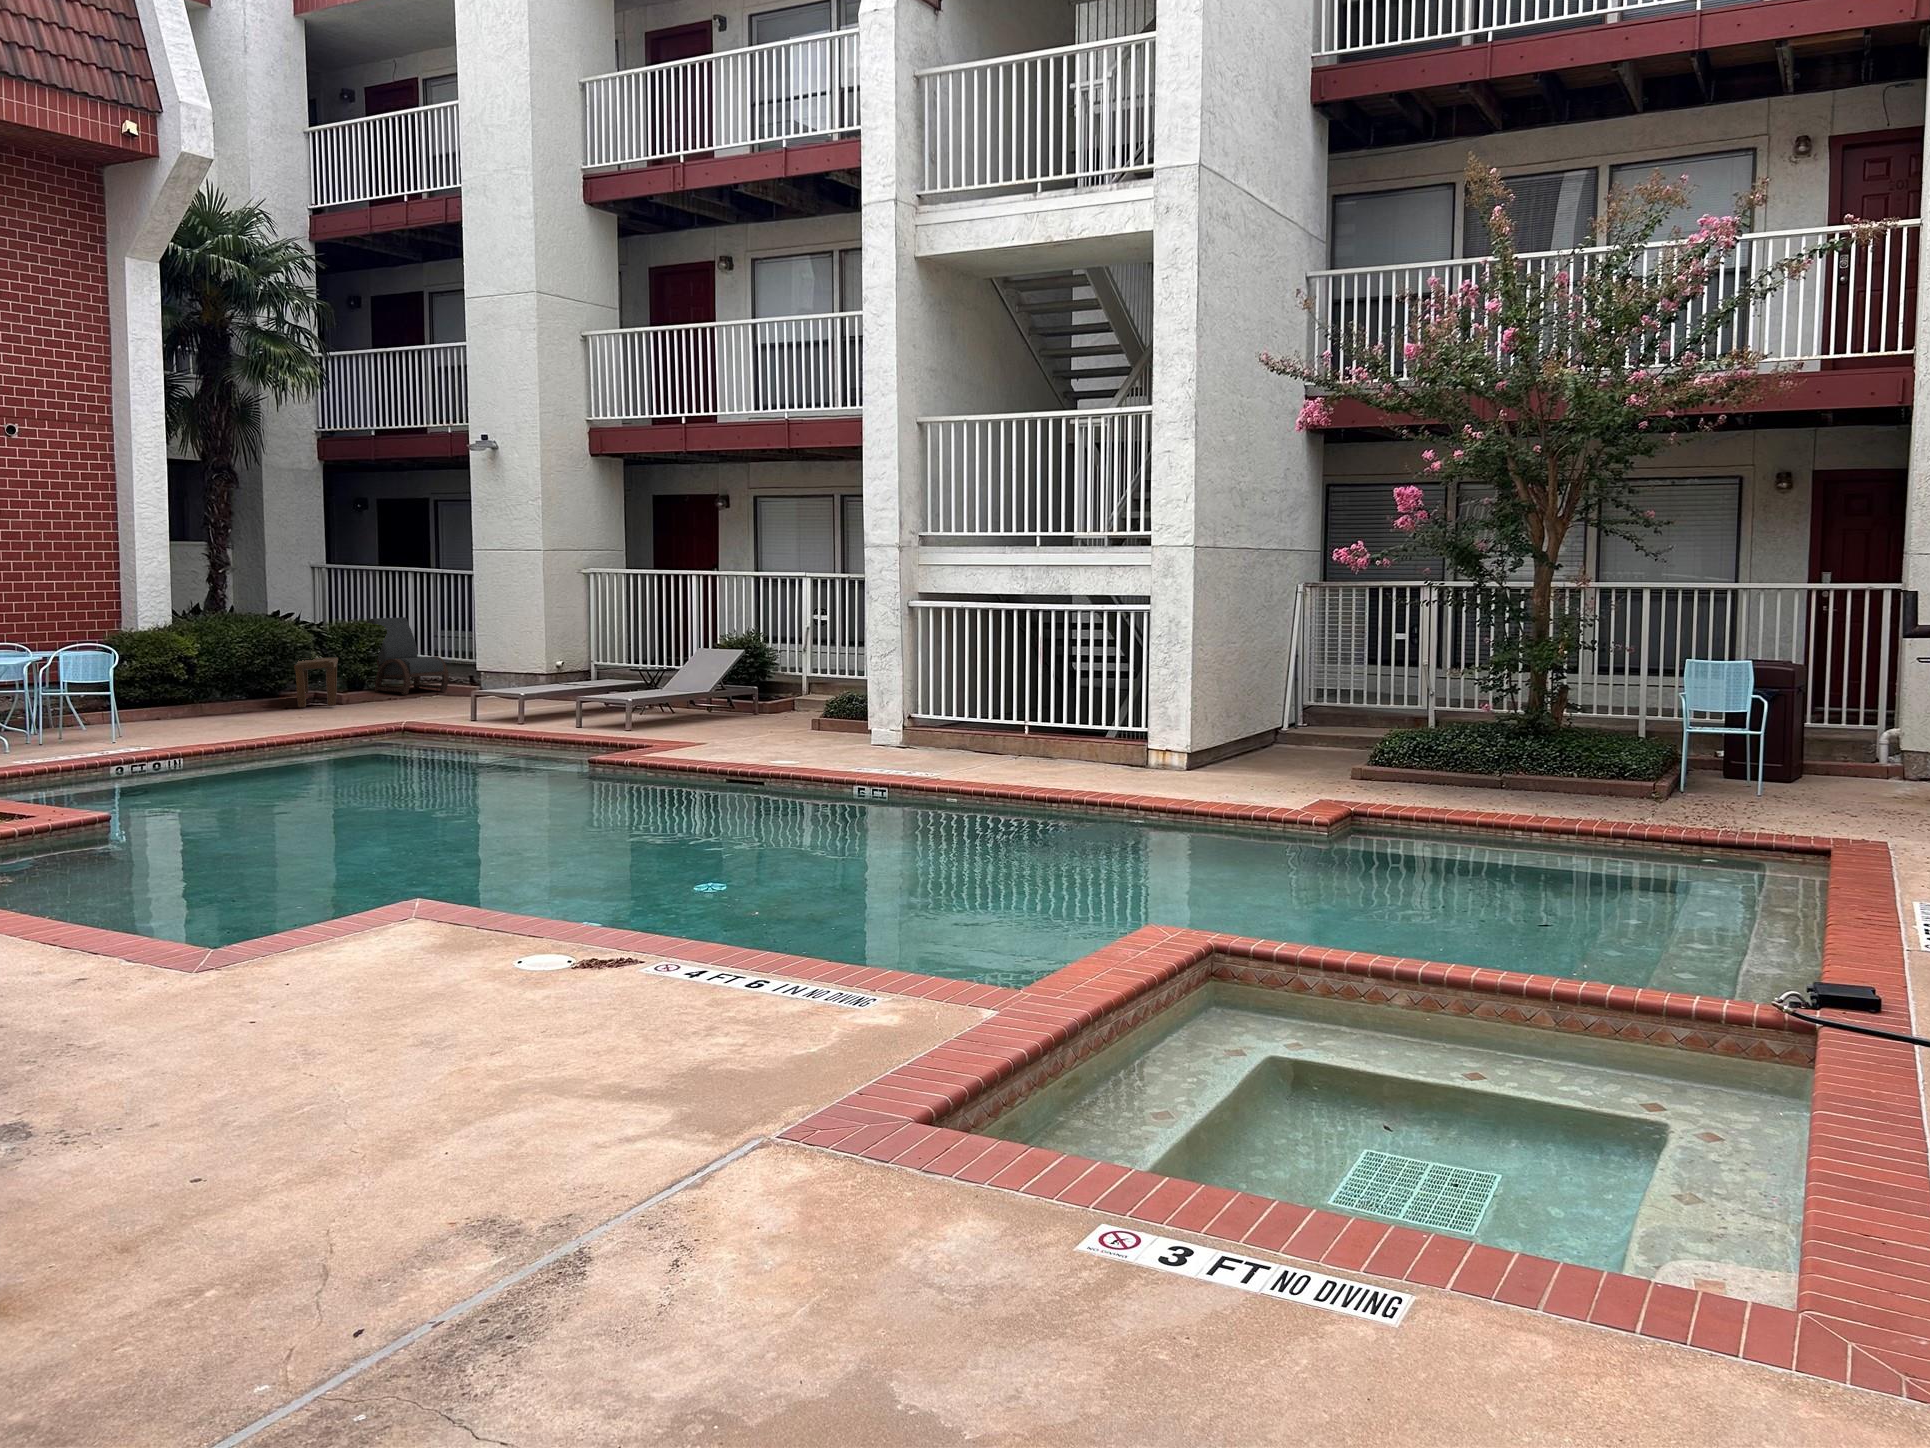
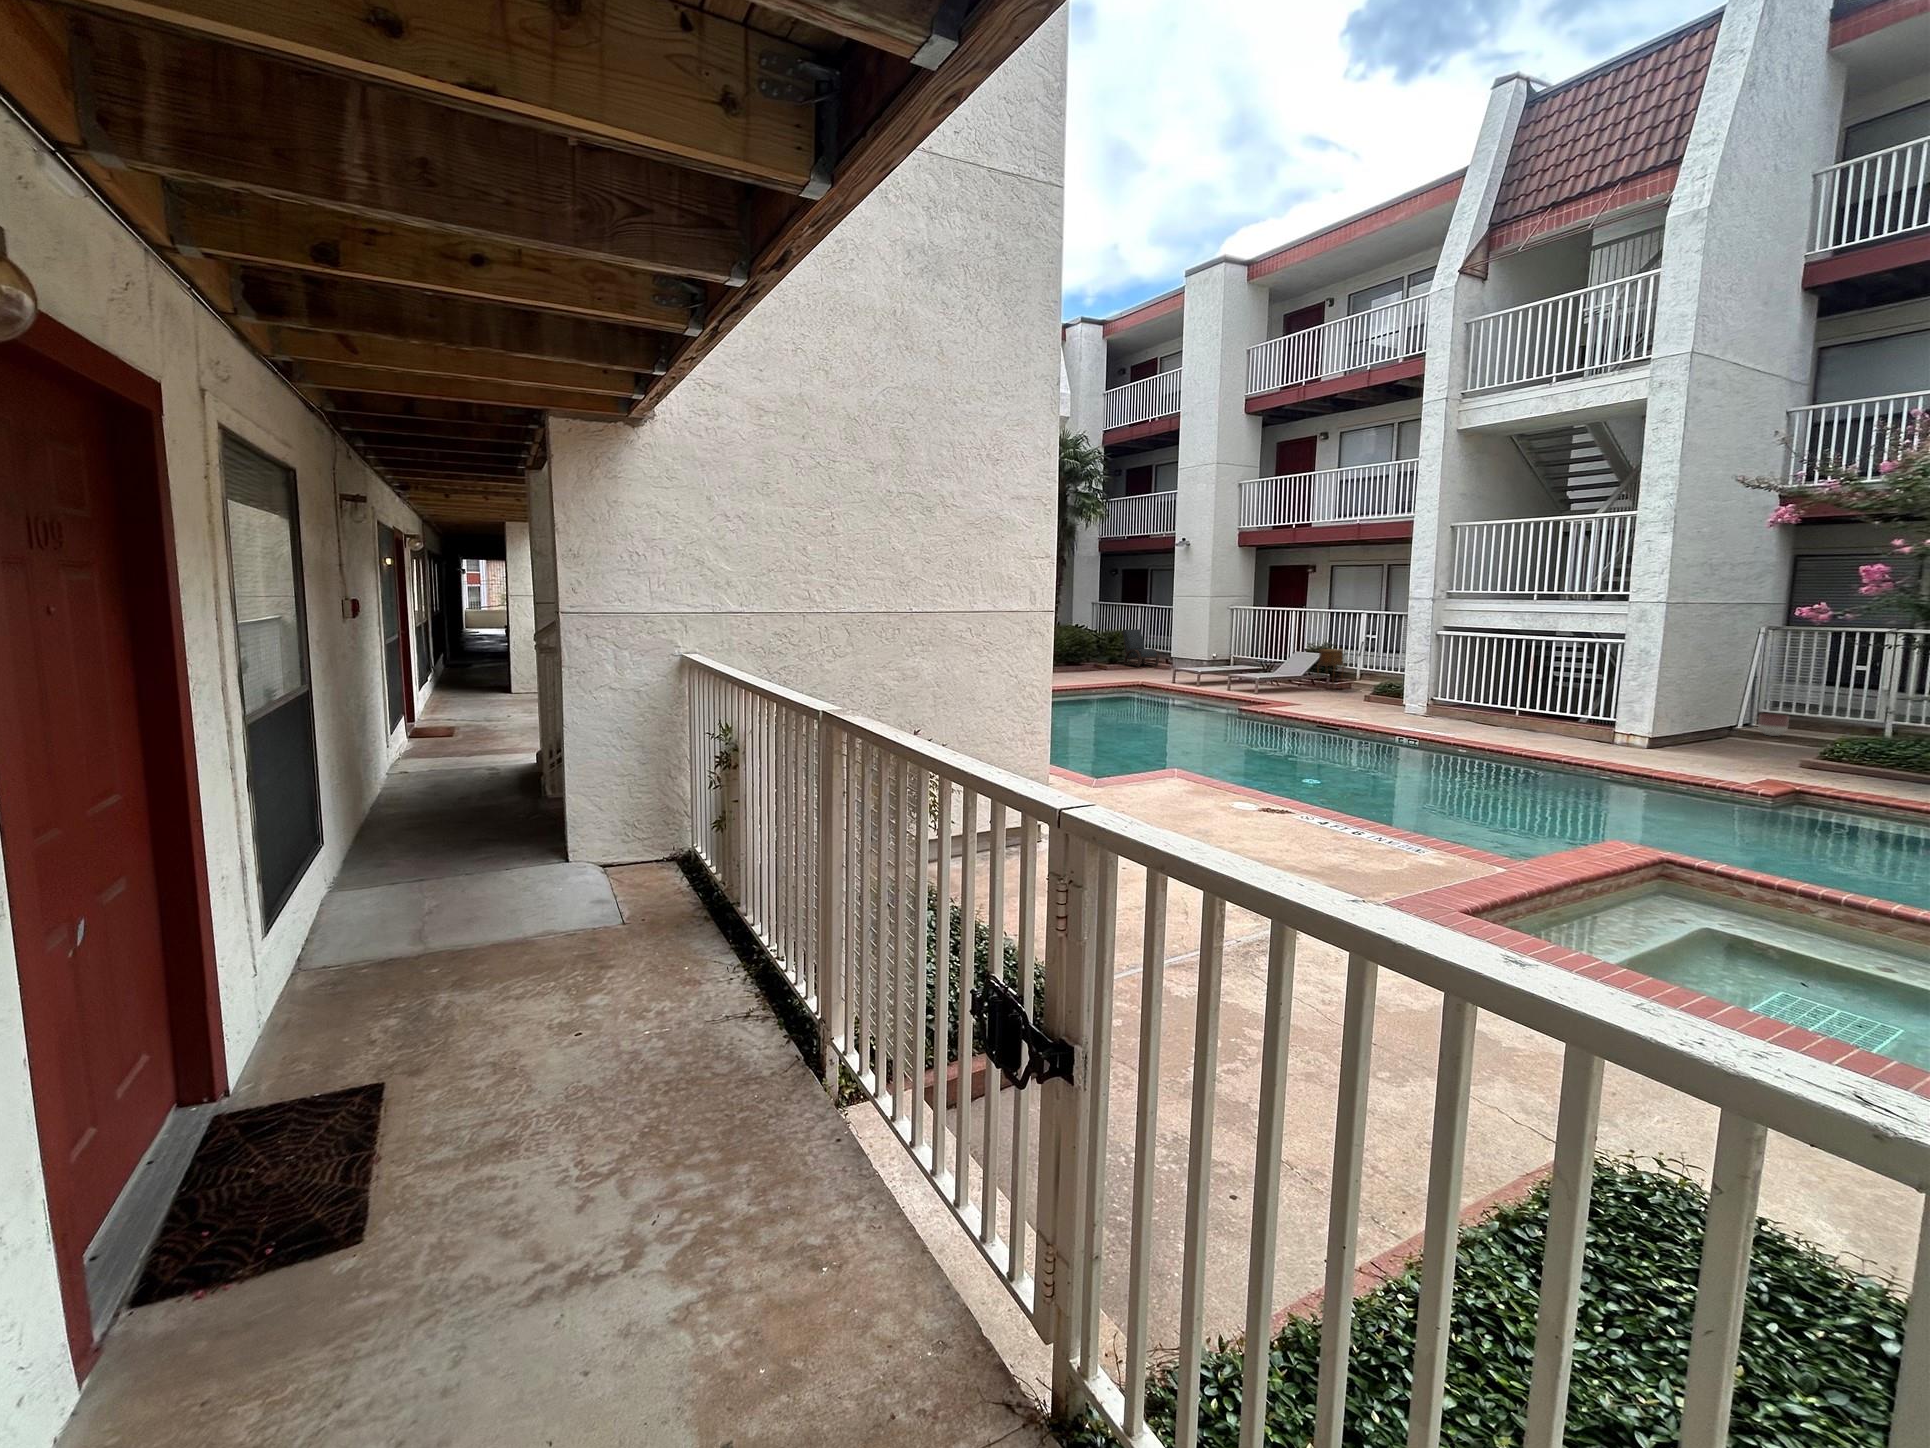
side table: none [735,641,780,717] -> present [1317,649,1344,683]
bench: present [294,657,338,707] -> none [1091,648,1109,671]
planter: none [1308,708,1338,739] -> present [1758,713,1789,736]

